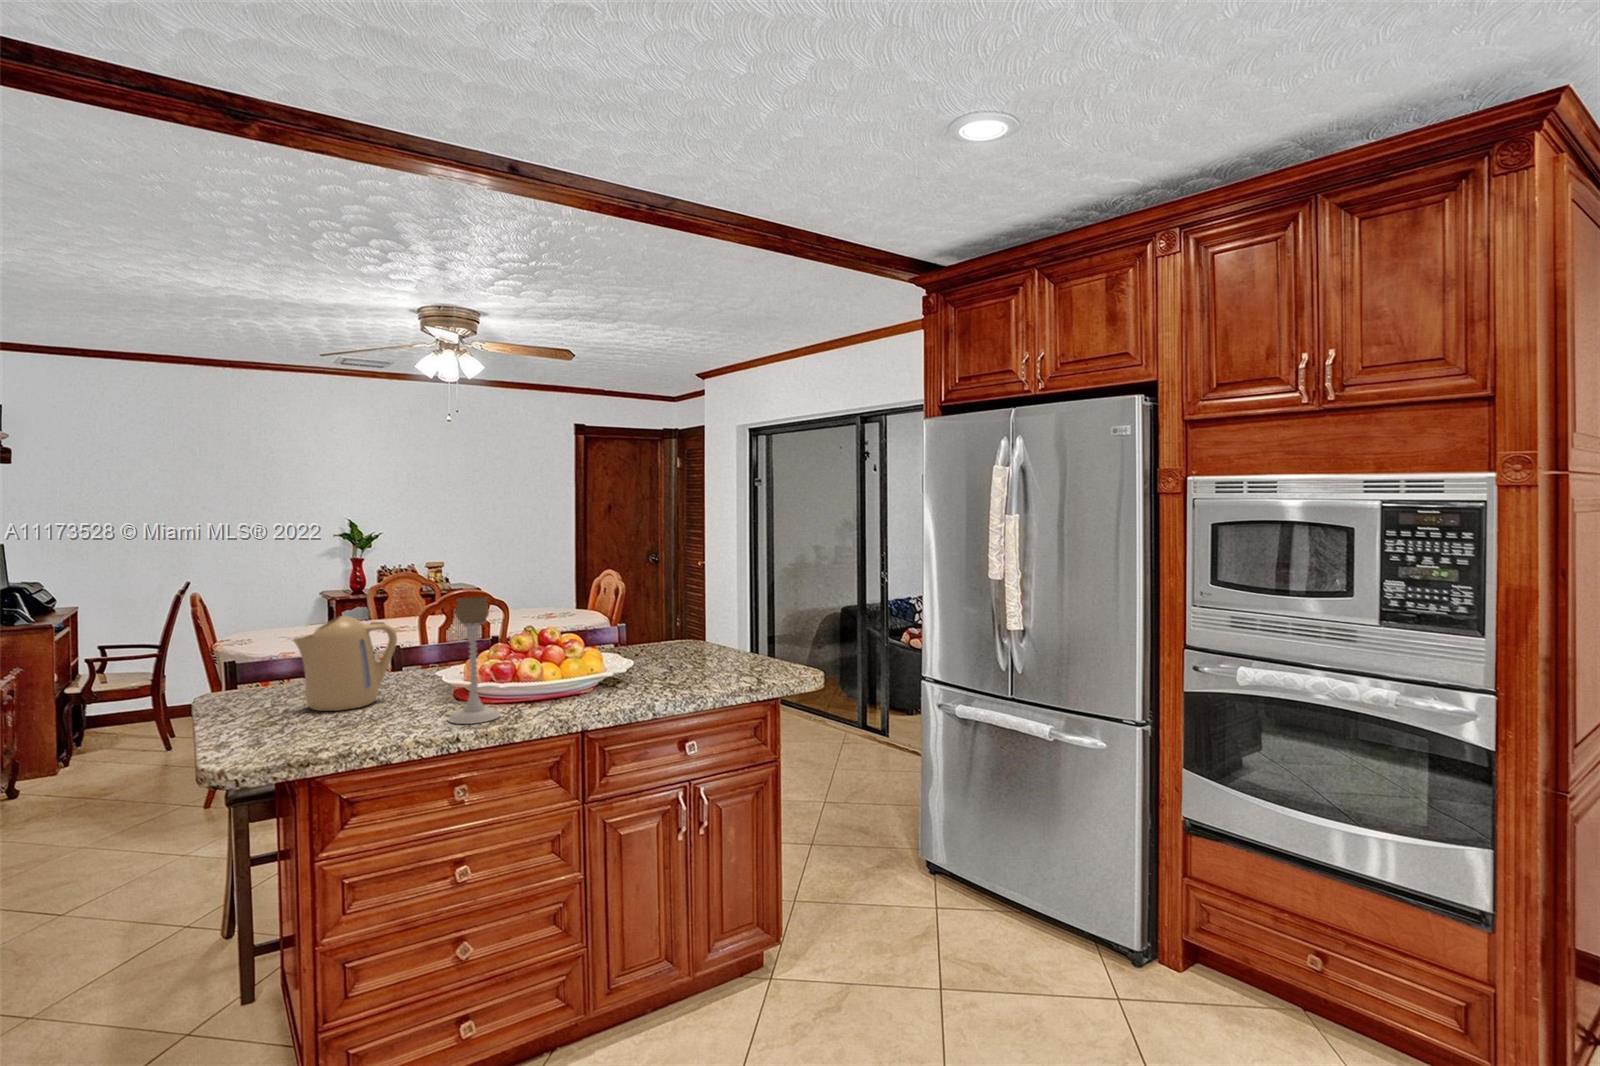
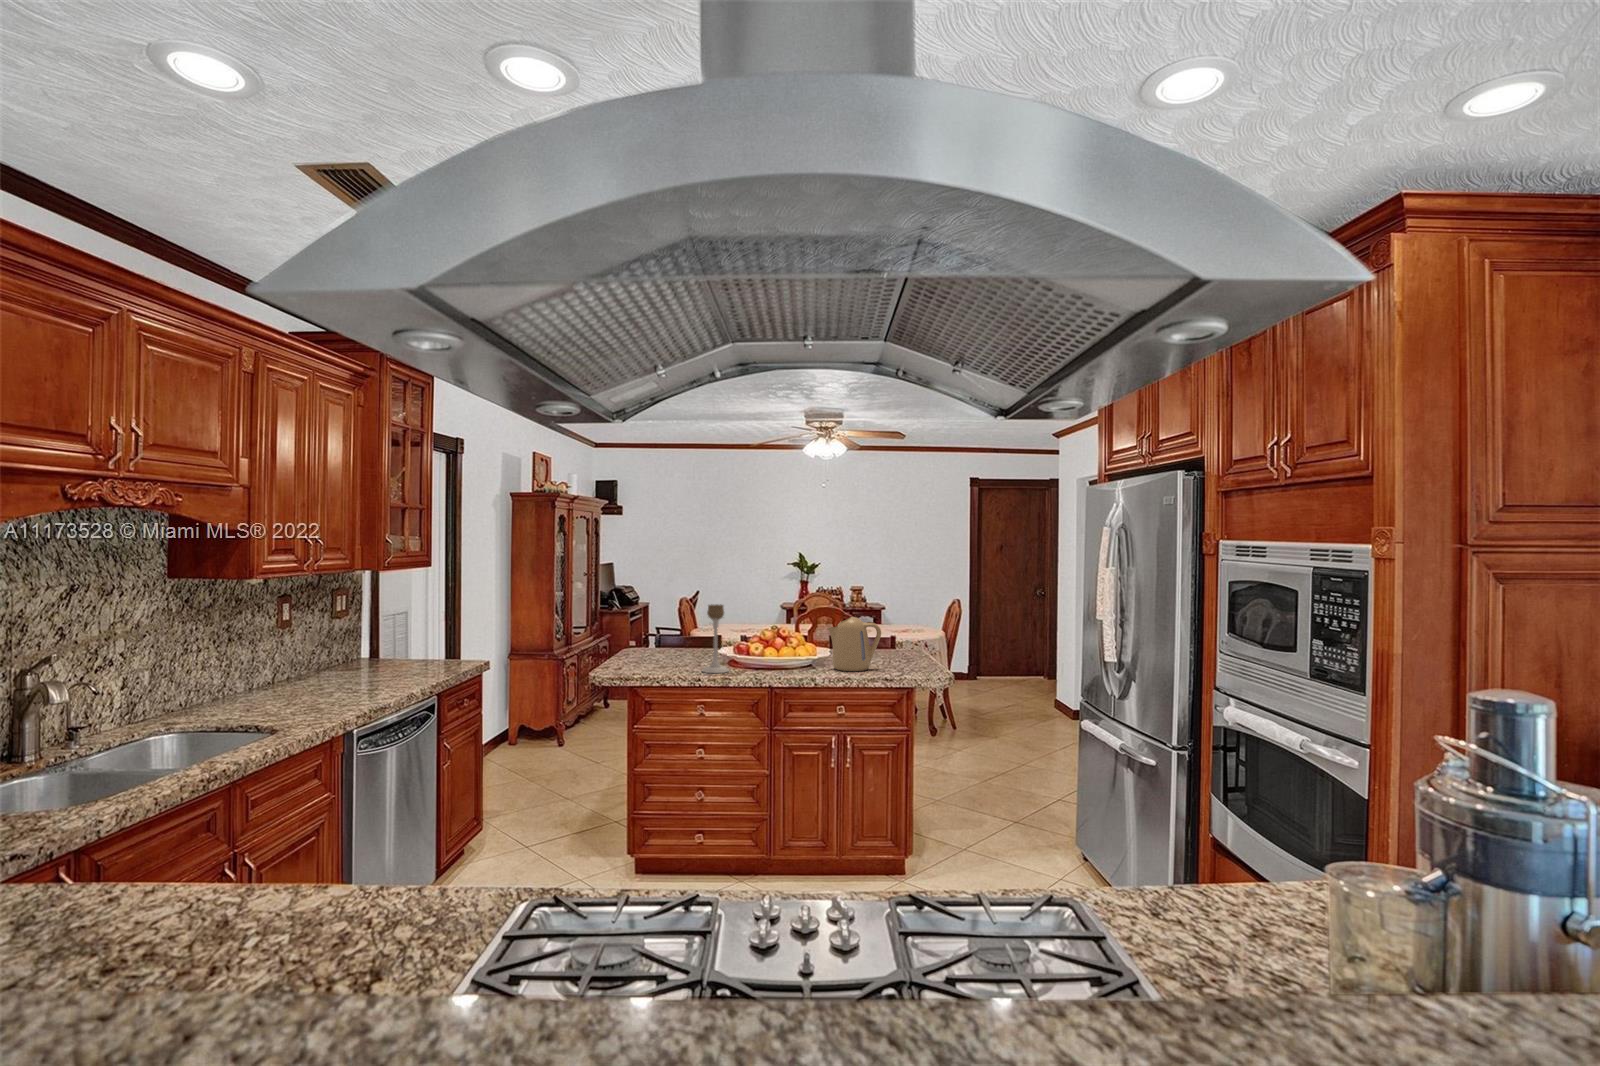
kettle: present [293,616,397,711] -> present [828,617,881,671]

